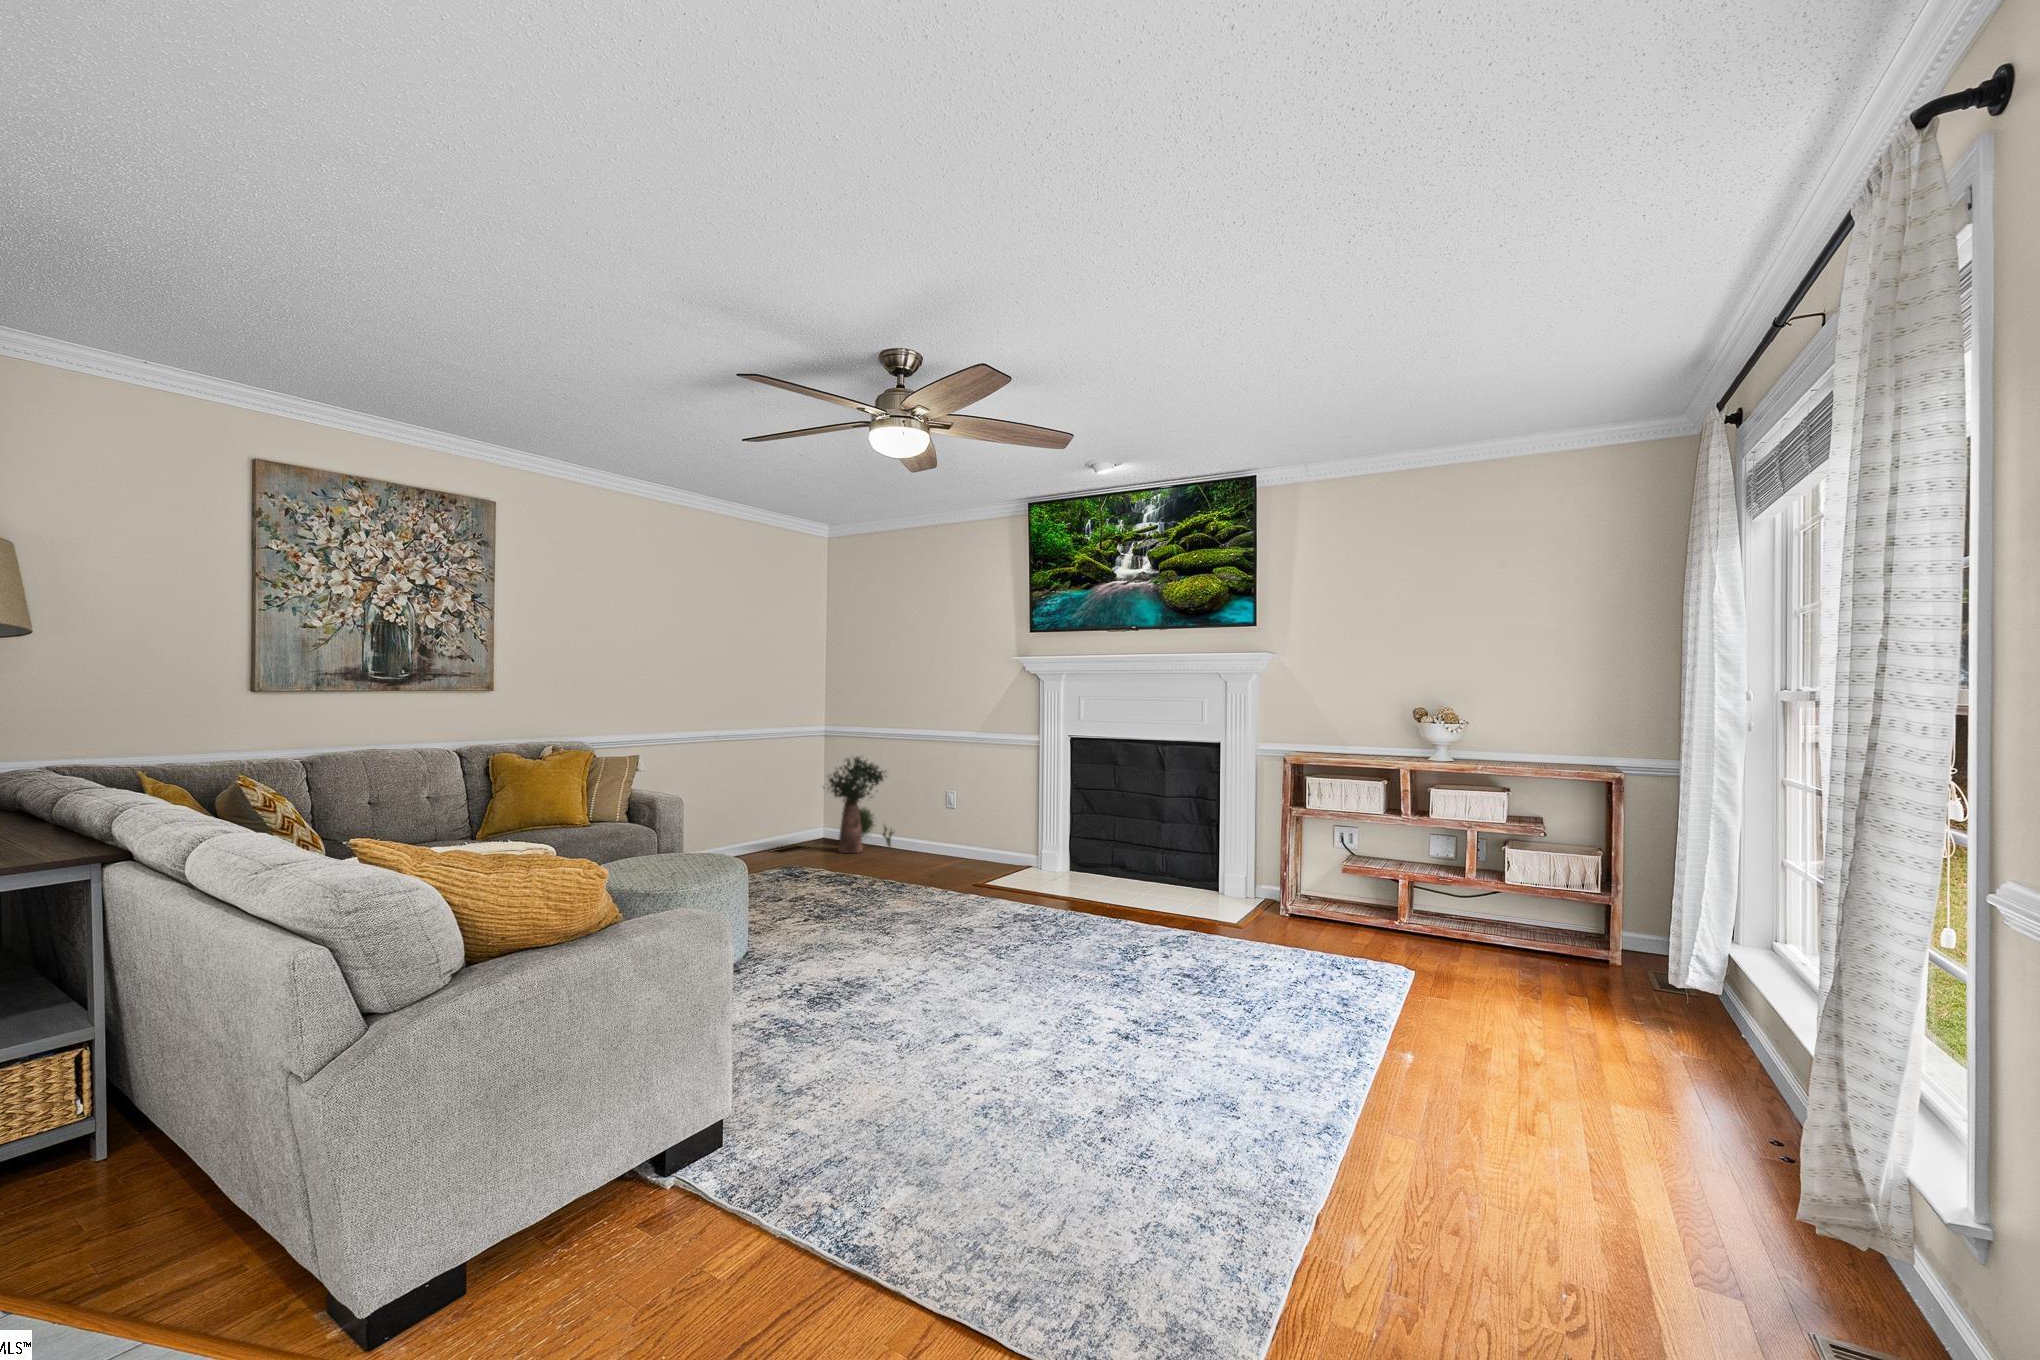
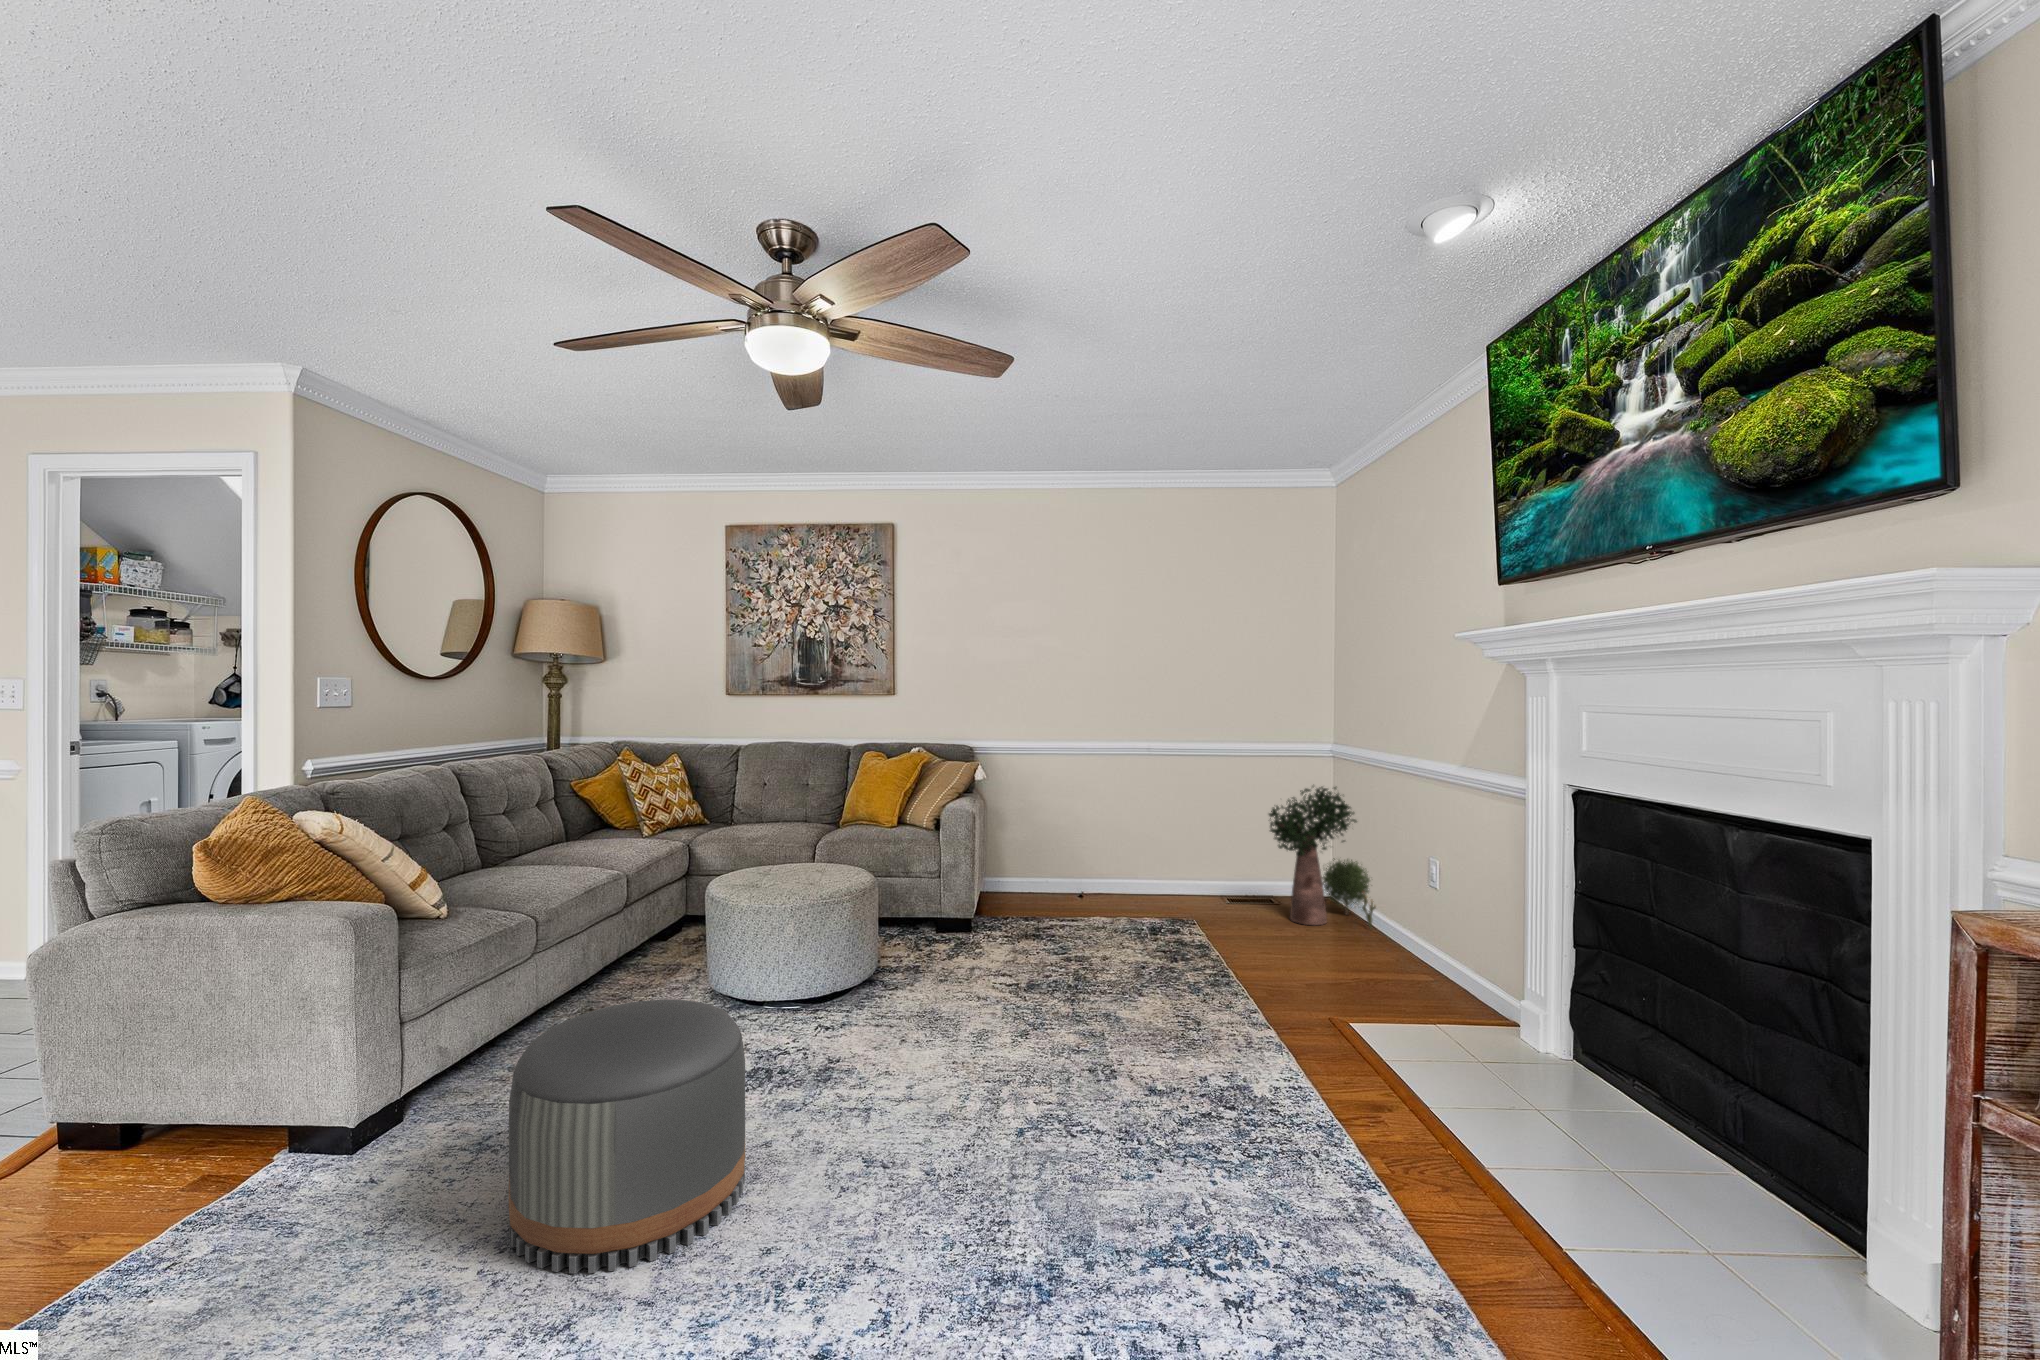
pouf: none [873,906,1024,1068] -> present [508,1000,745,1273]

